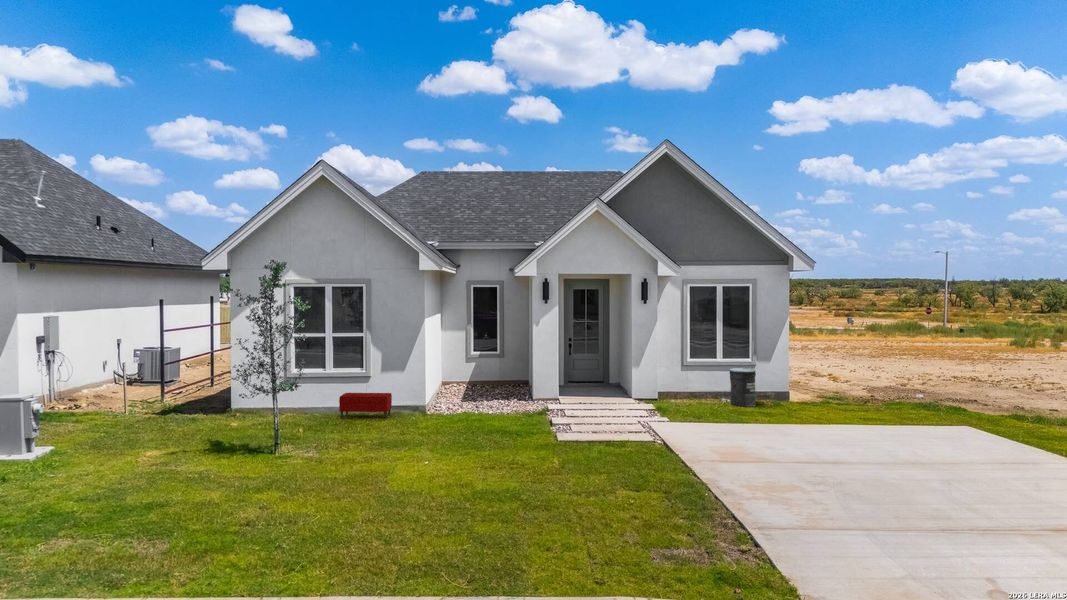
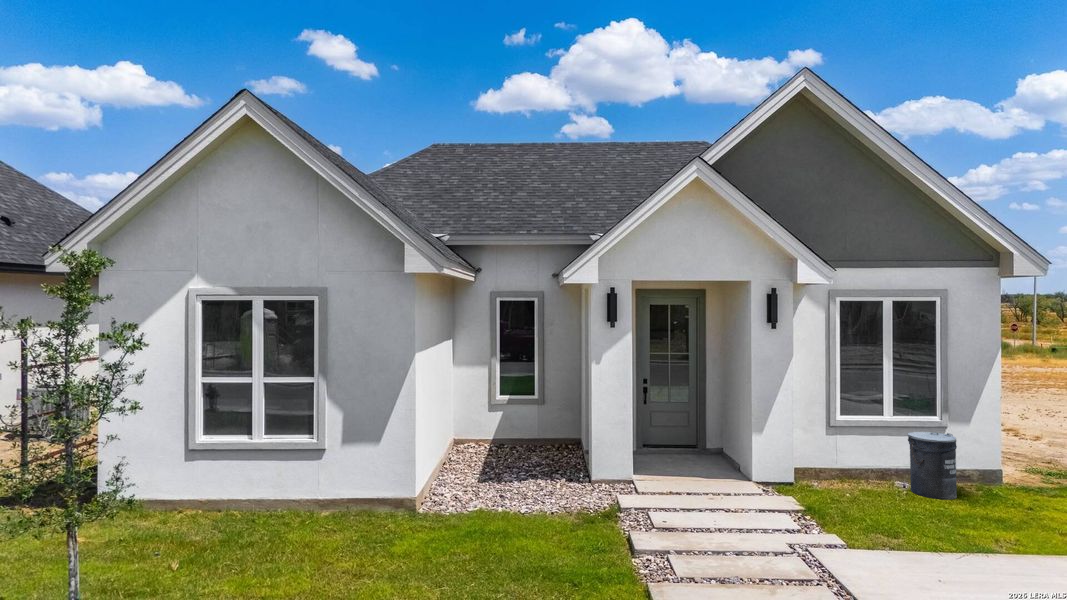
bench: present [339,393,392,419] -> none [267,476,359,527]

